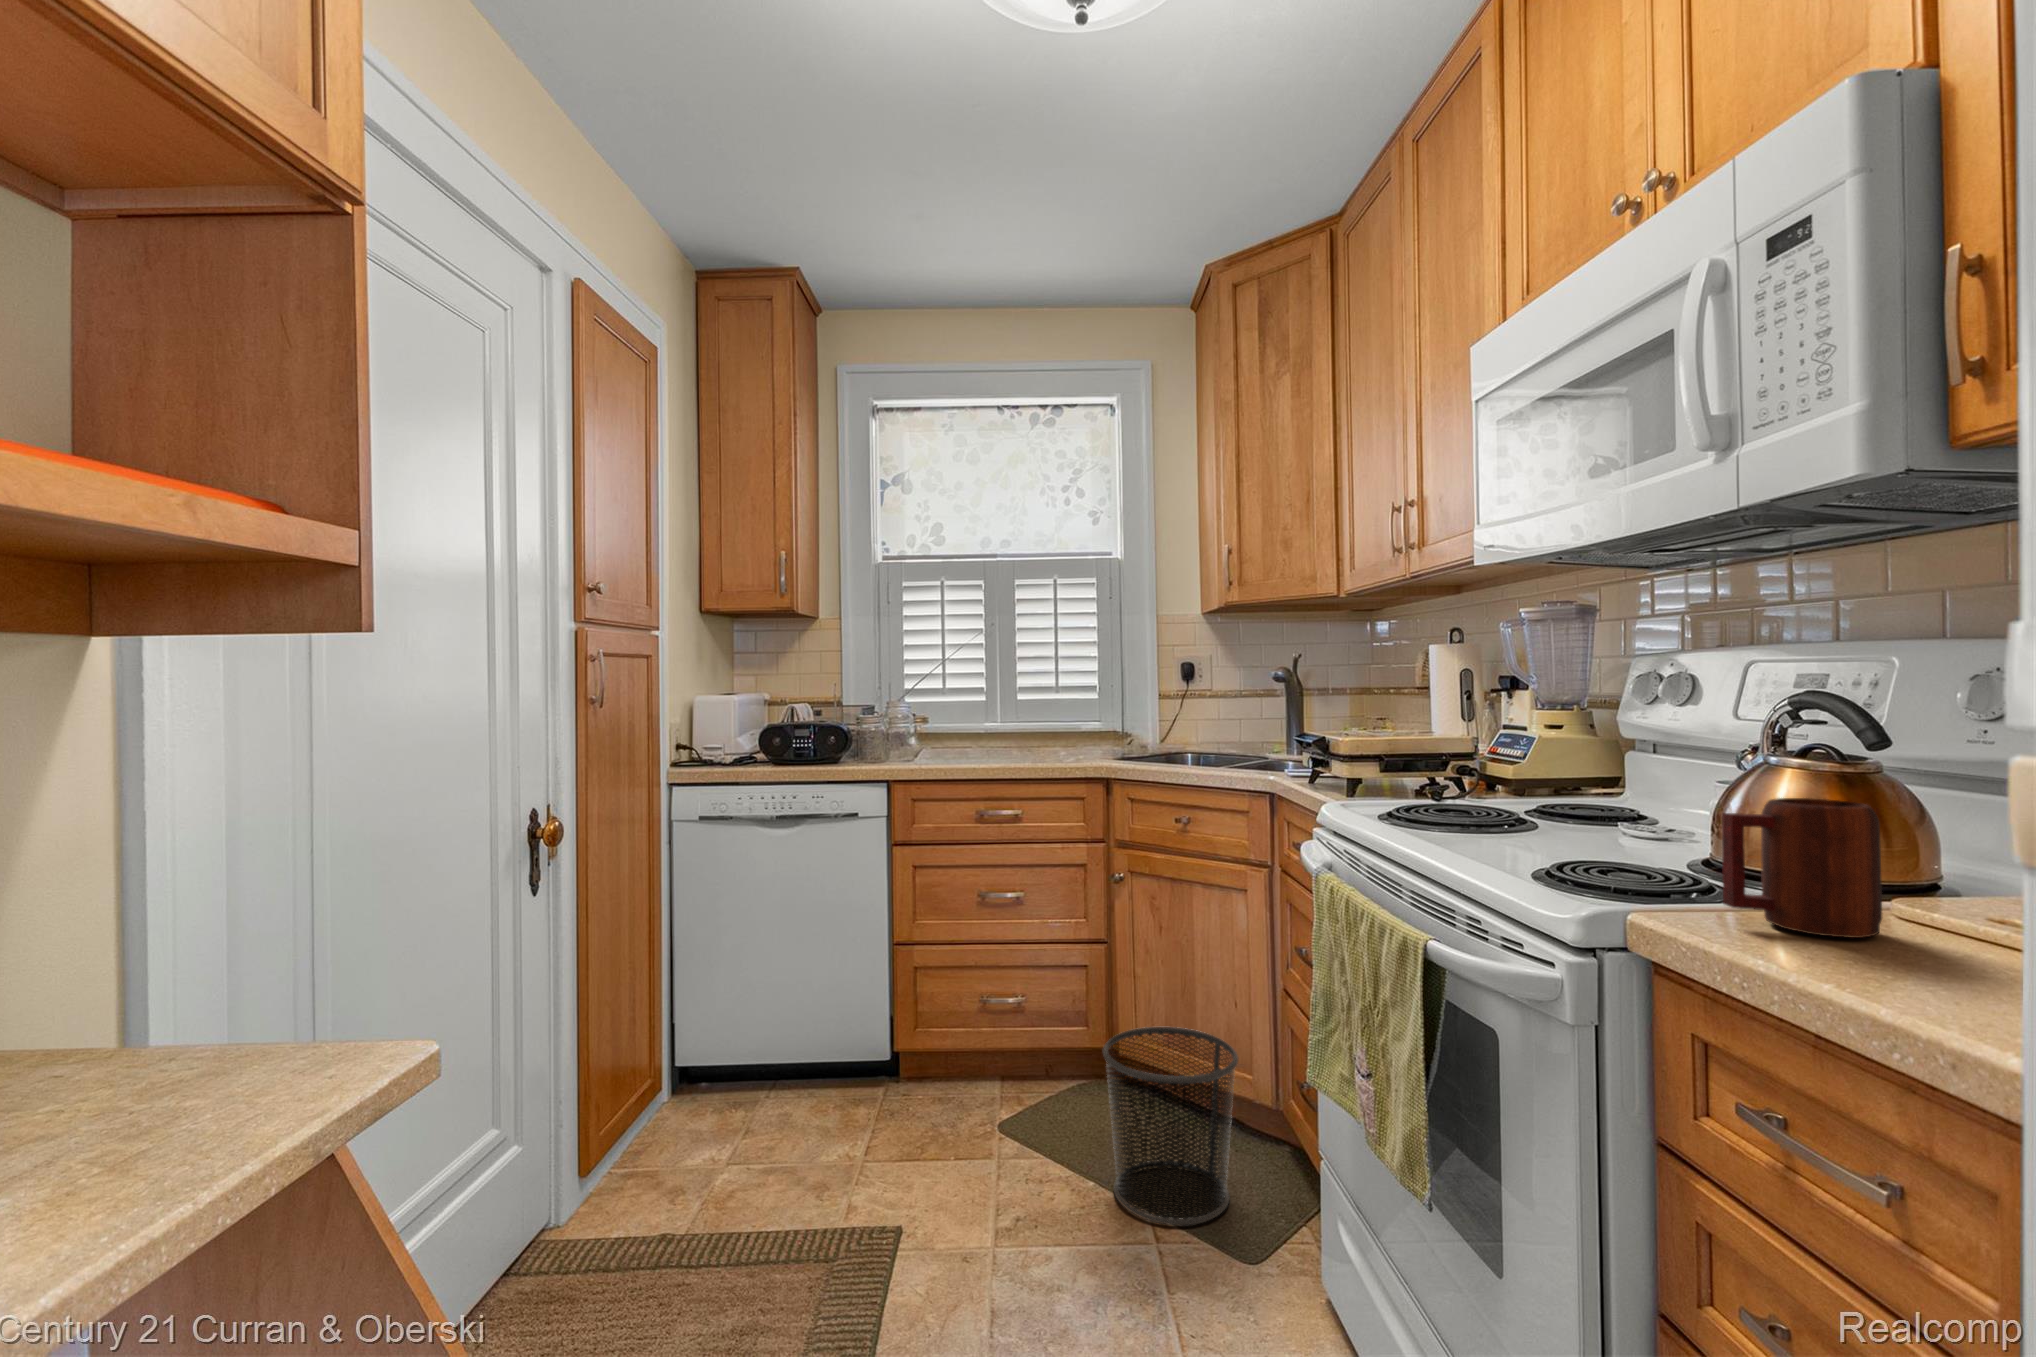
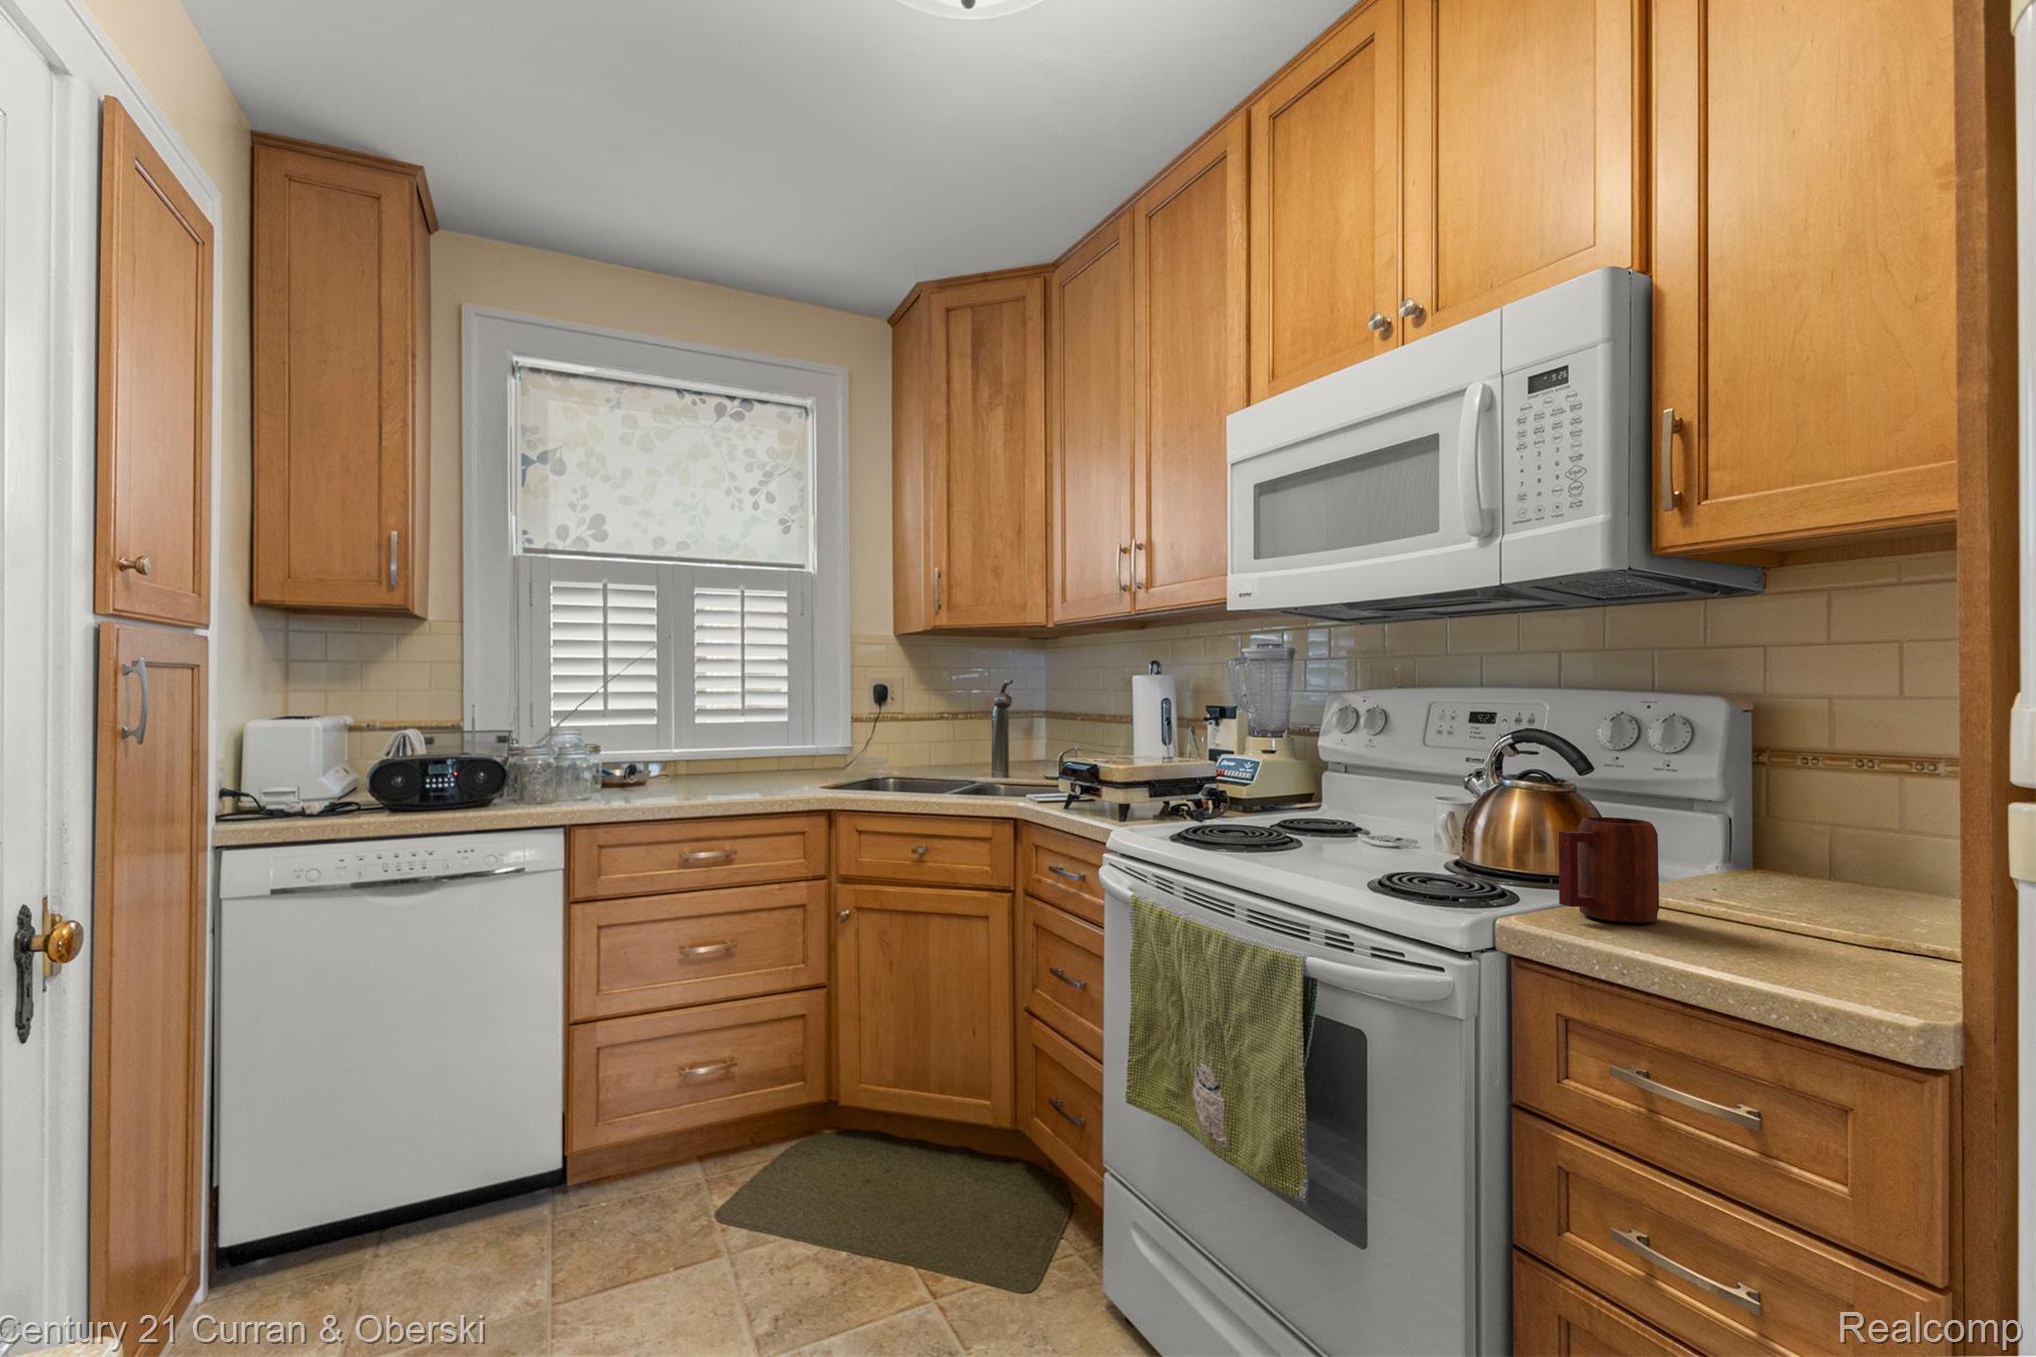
waste bin: present [1103,1027,1238,1225] -> none [863,1070,1003,1280]

